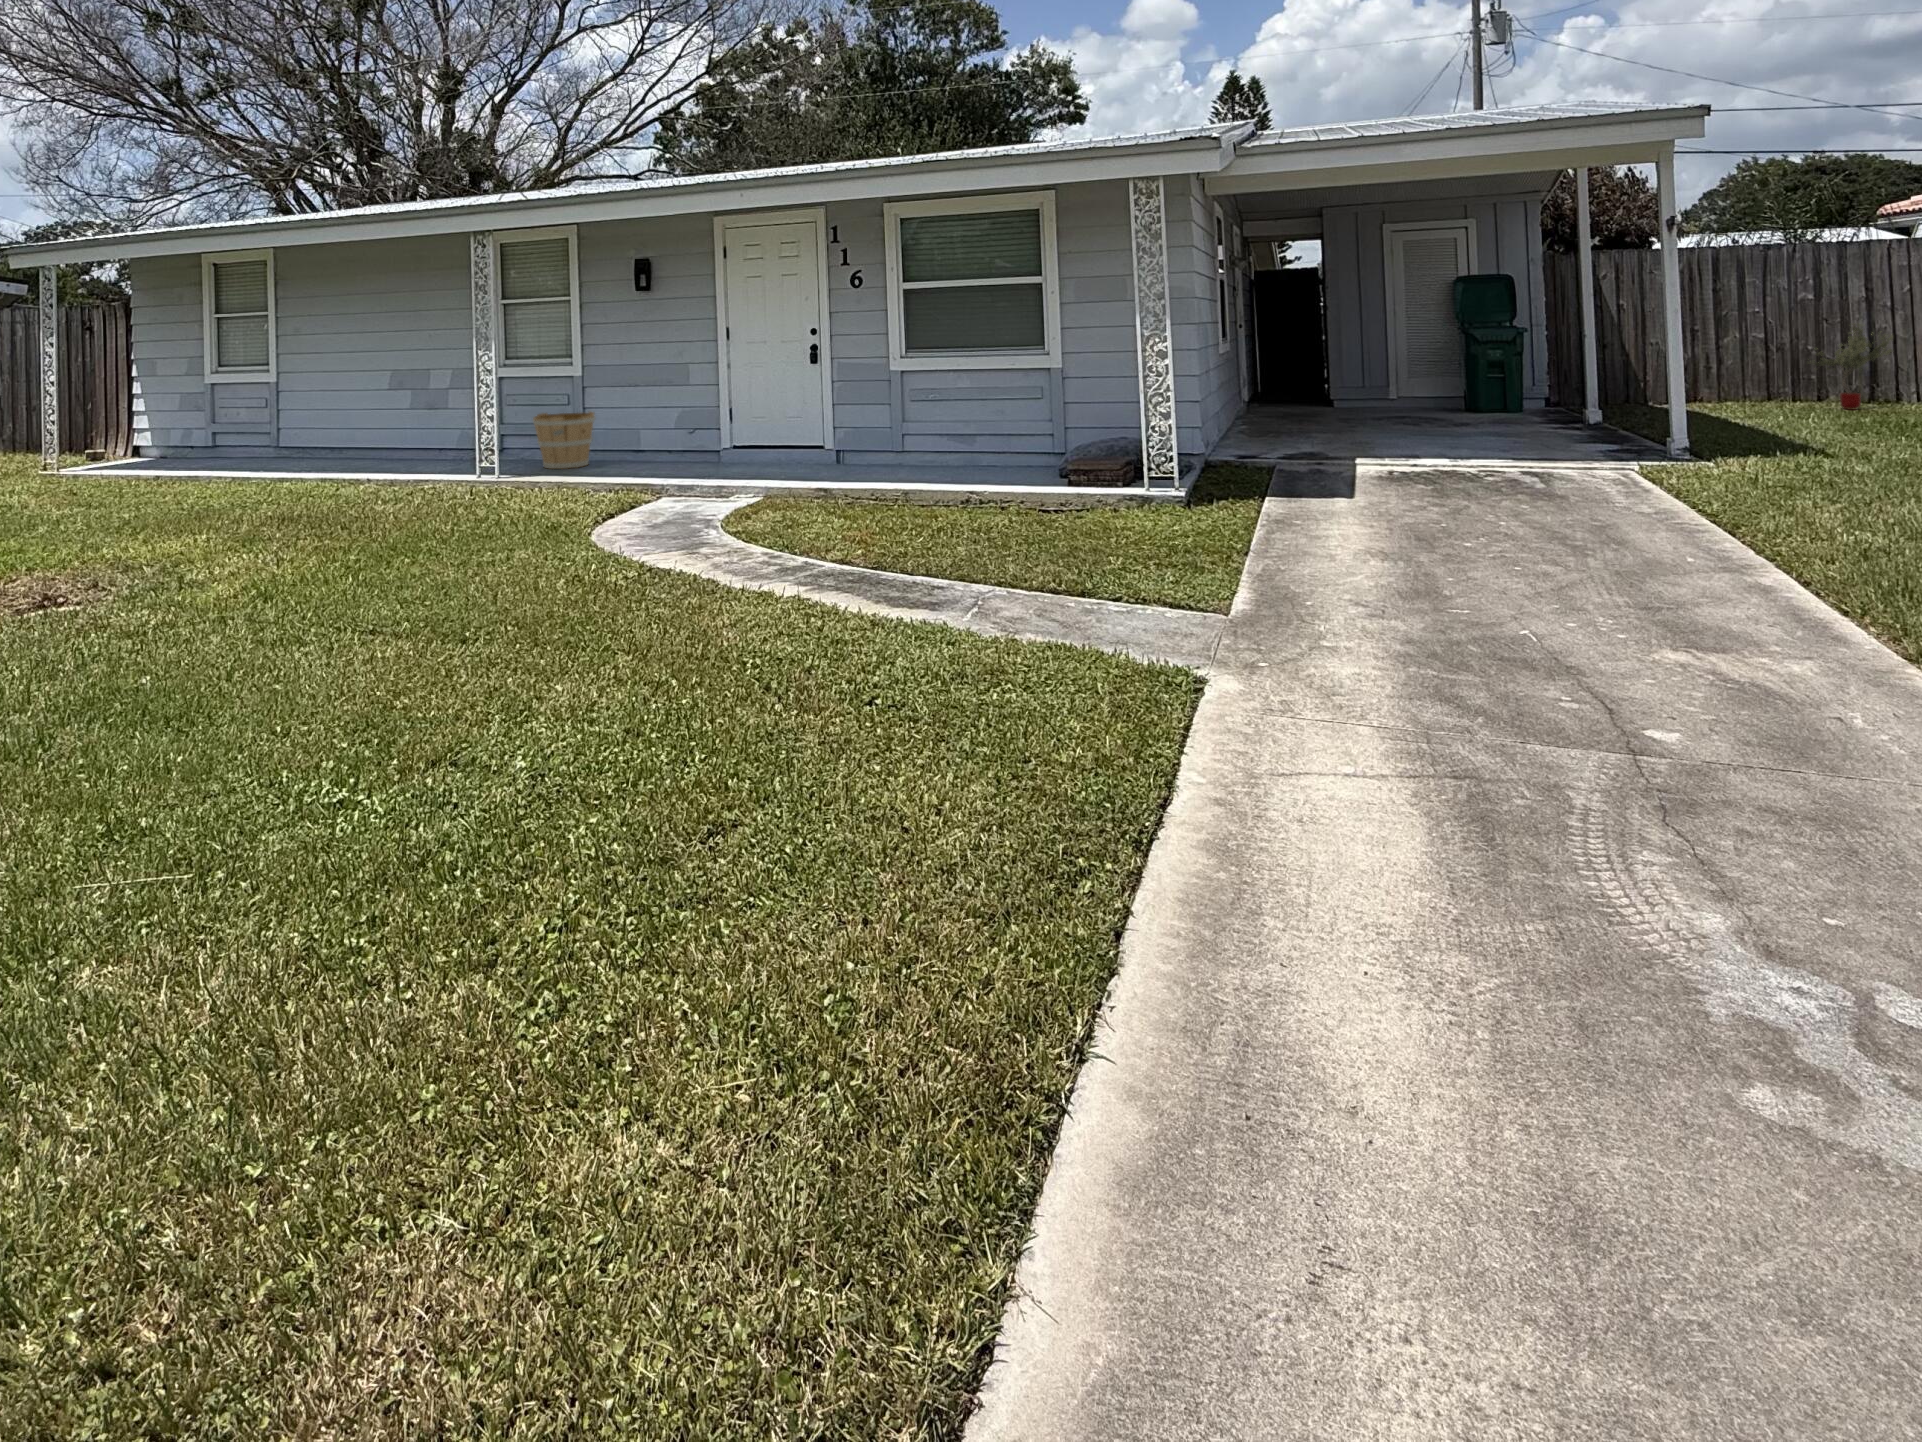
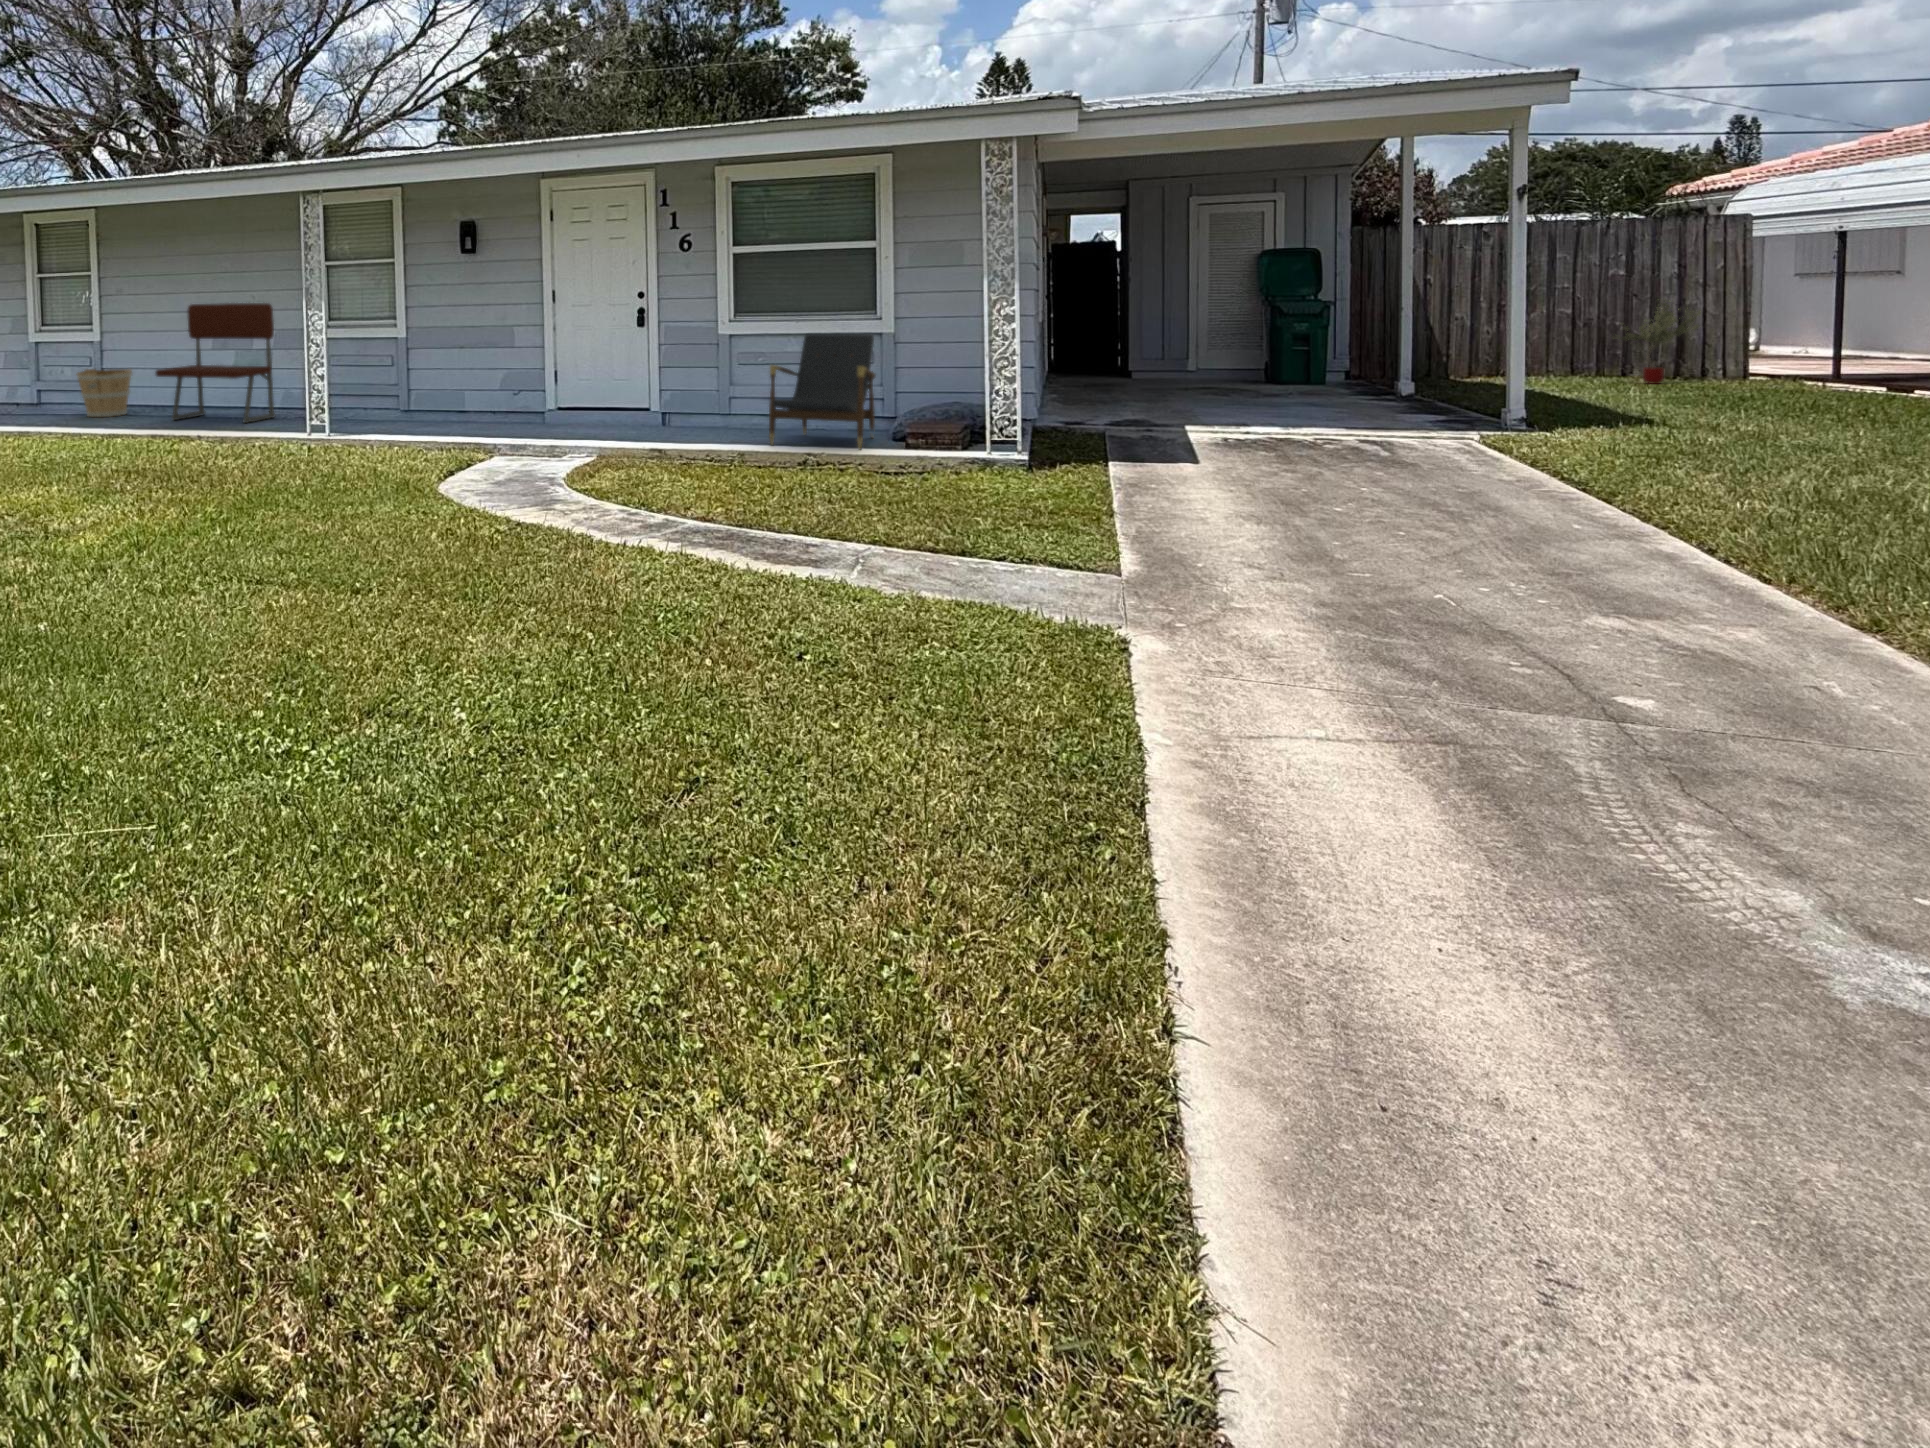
bench: none [327,342,451,465] -> present [156,303,276,423]
lounge chair: none [935,369,1044,488] -> present [769,333,875,449]
wooden bucket: present [533,412,595,469] -> present [76,369,132,417]

